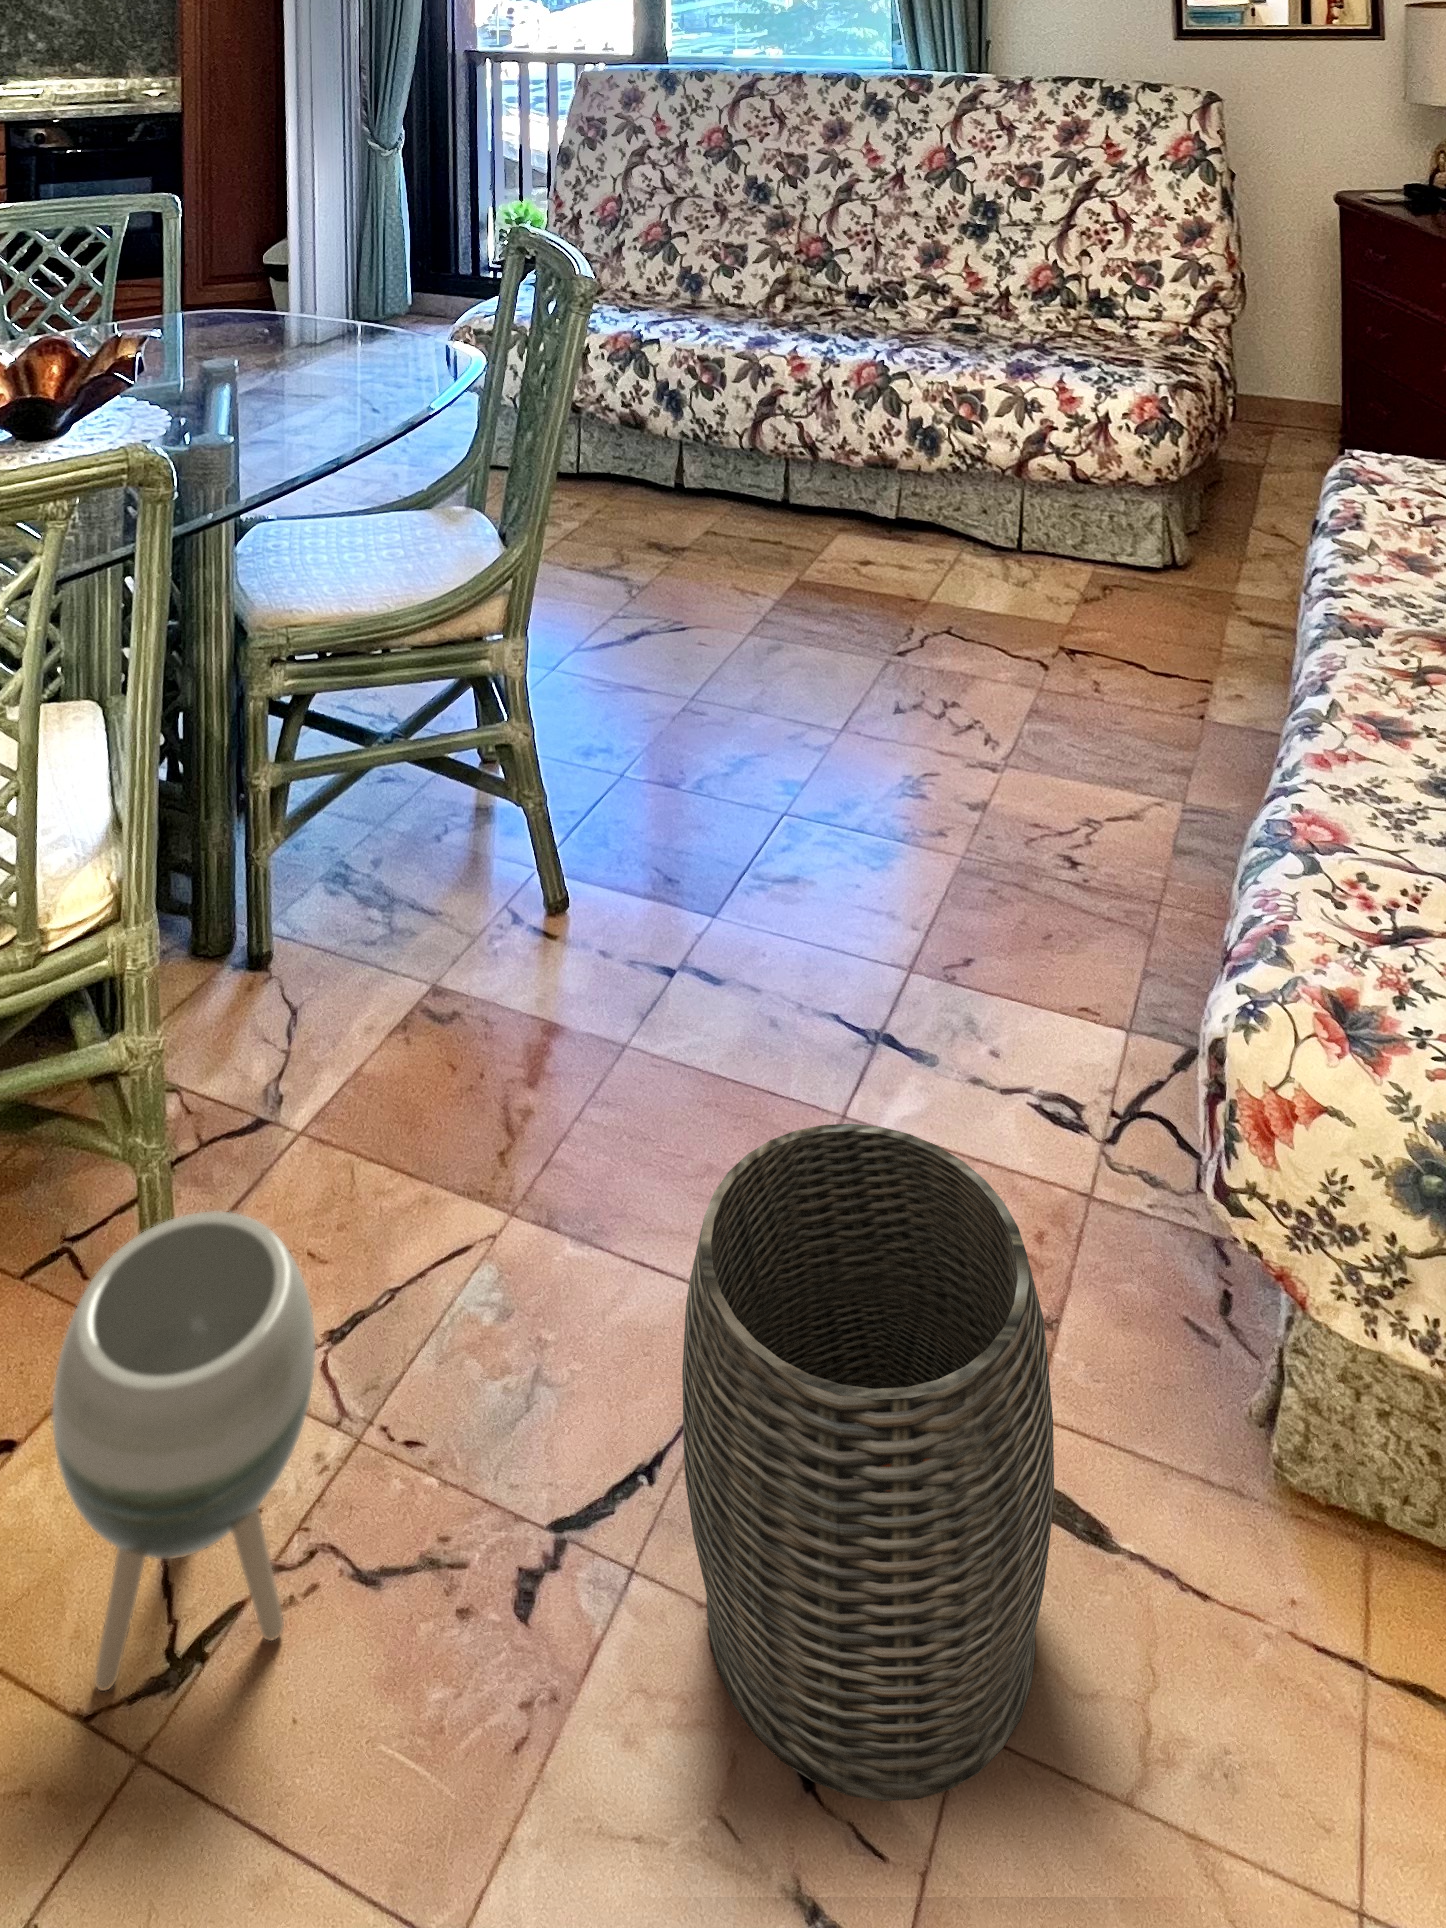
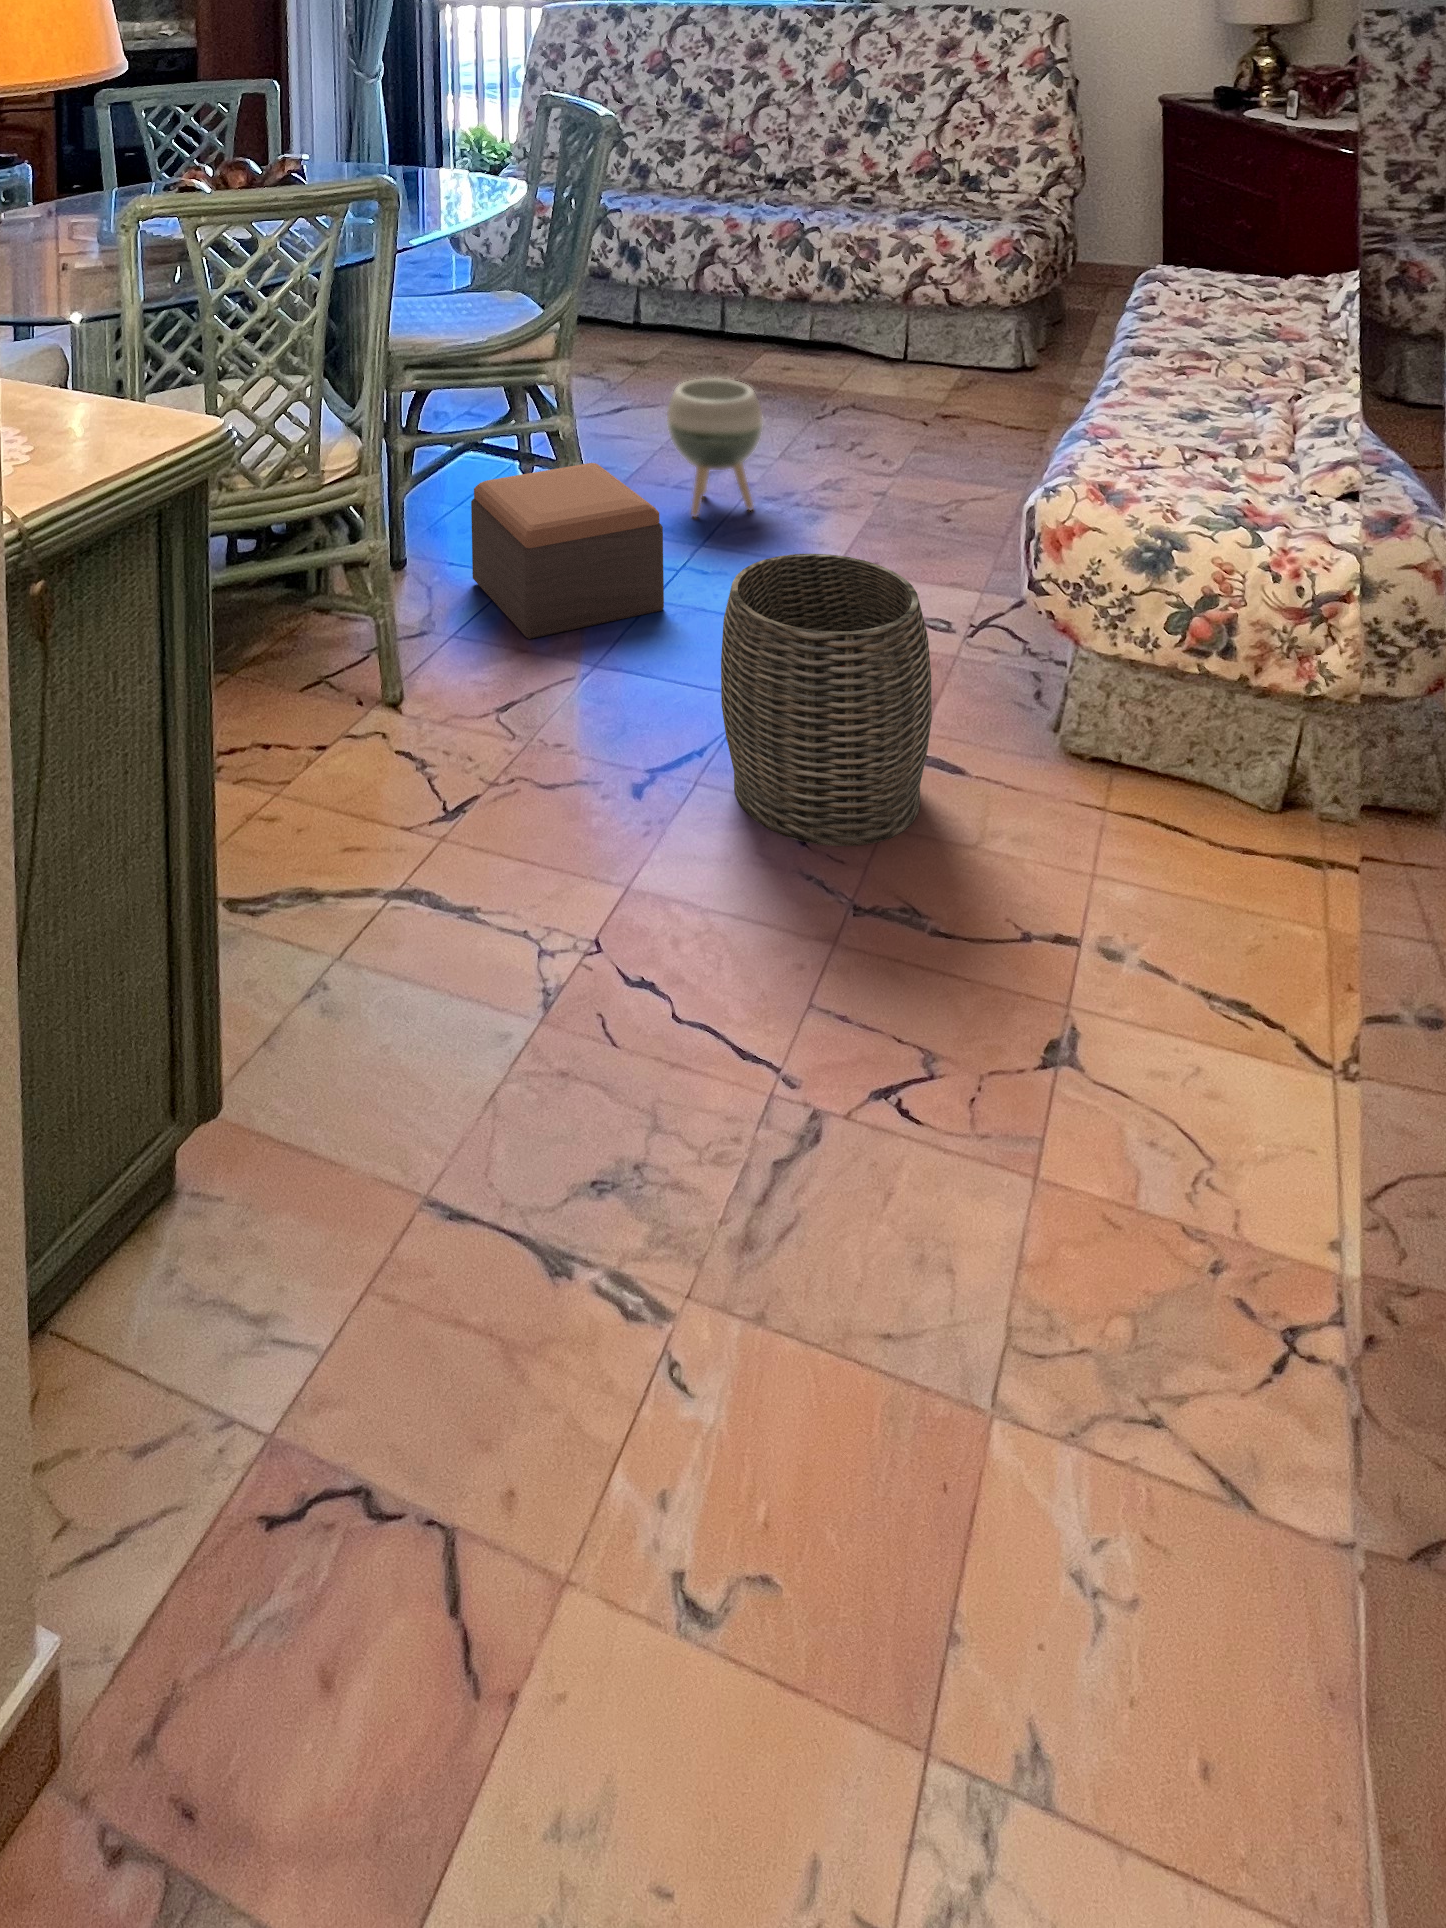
footstool: none [370,804,648,1141] -> present [471,463,664,639]
planter: present [53,1212,315,1691] -> present [667,378,763,517]

